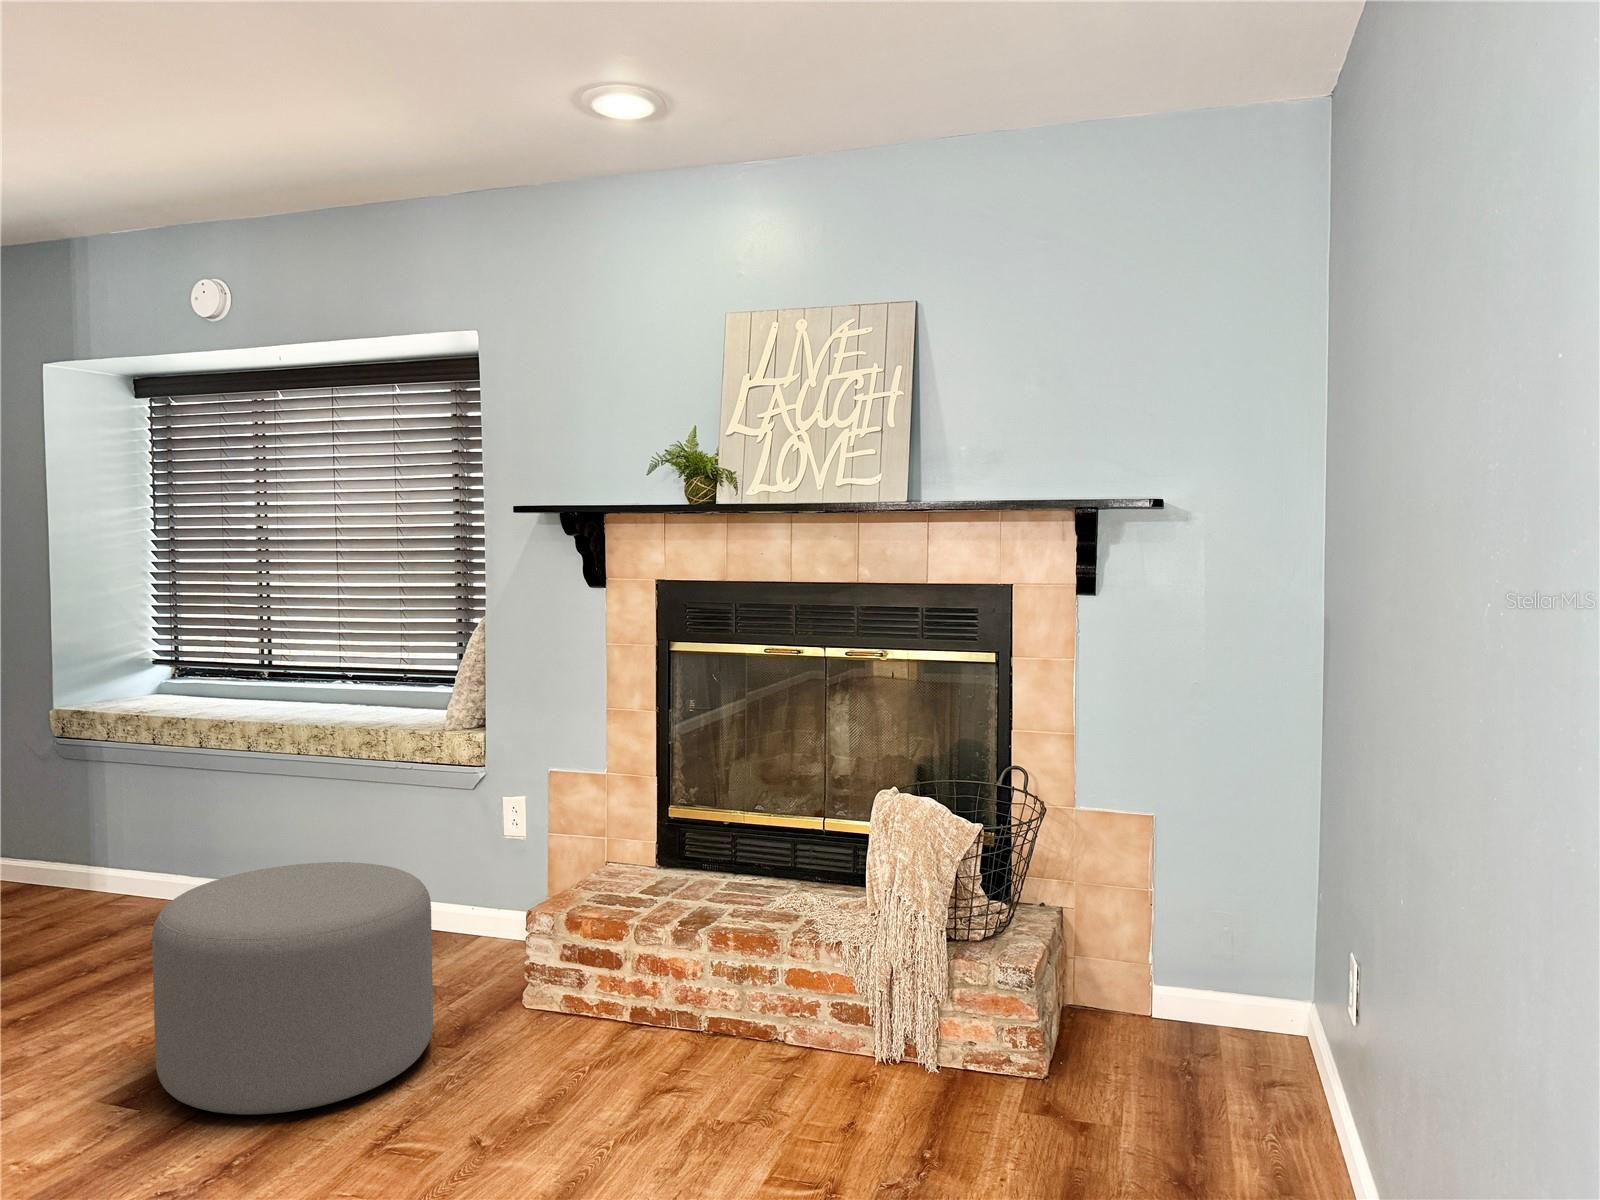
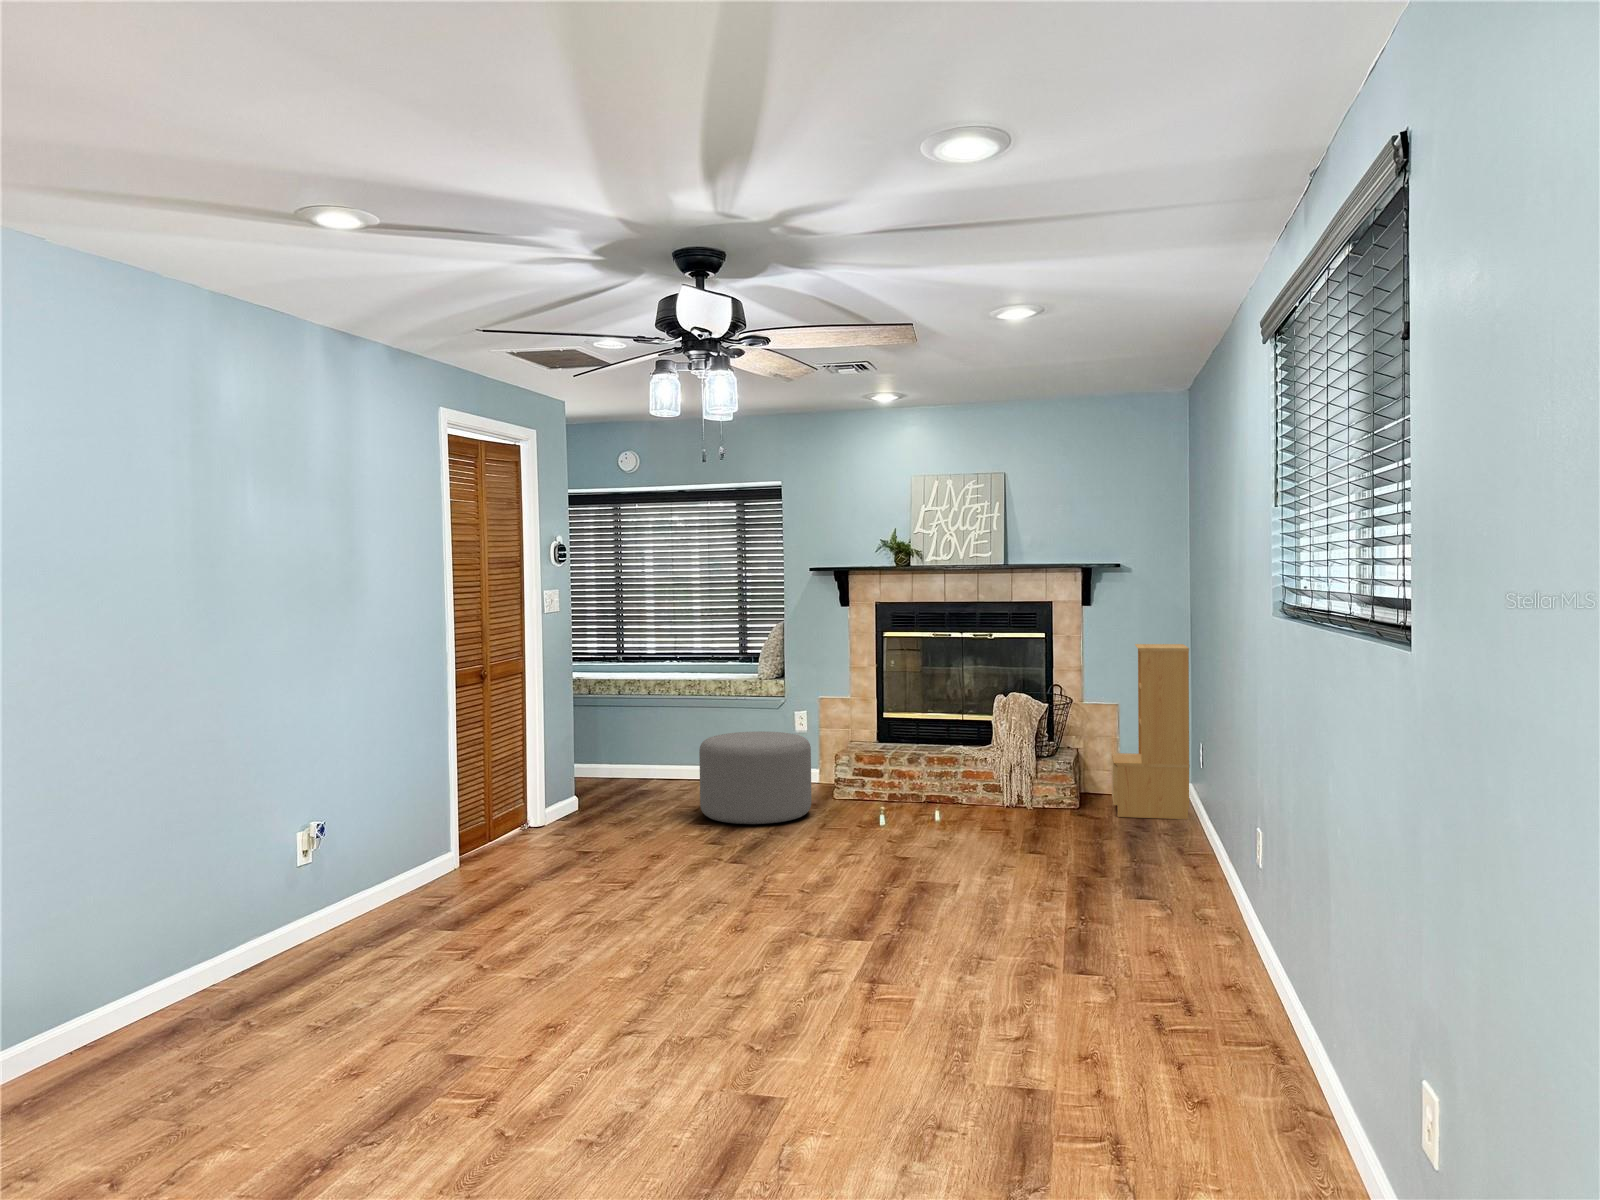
bookshelf: none [1126,688,1328,1143] -> present [1112,644,1190,819]

